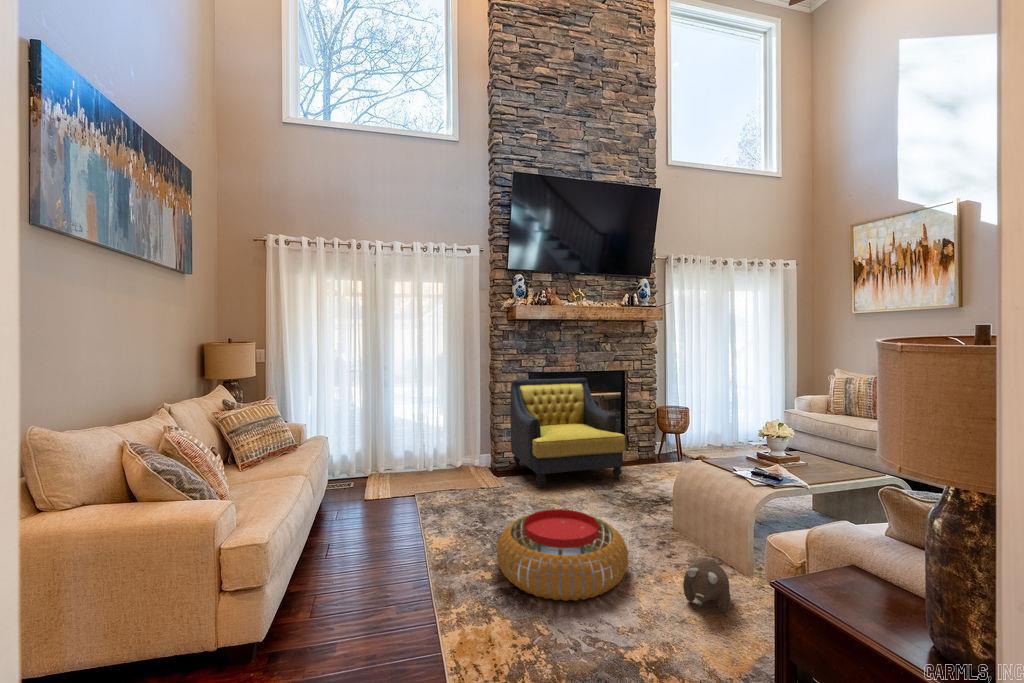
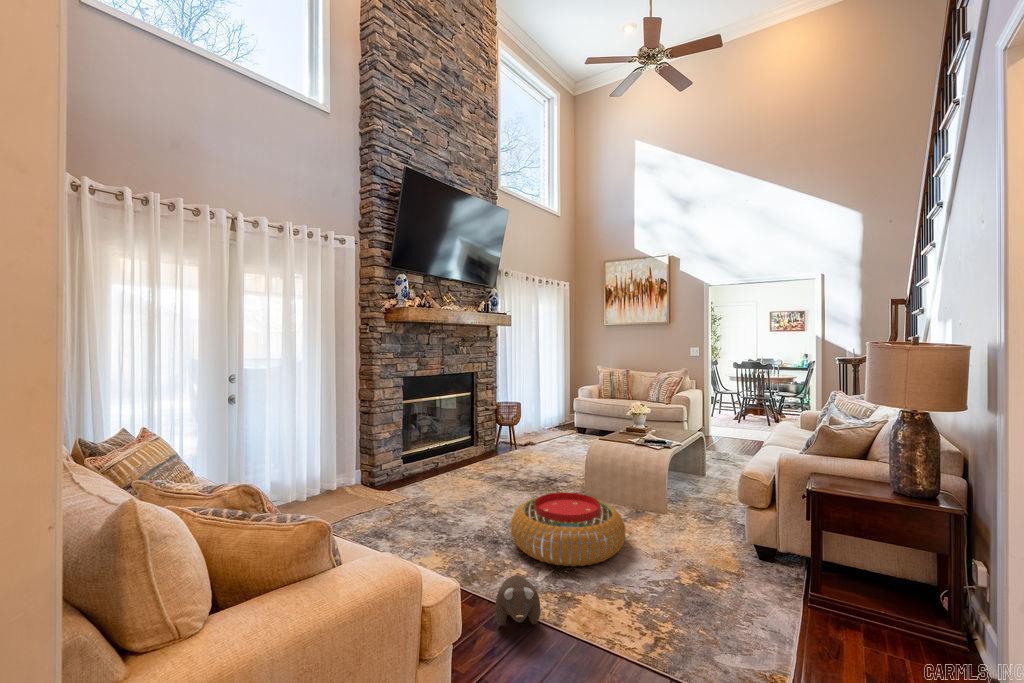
armchair: present [510,378,625,489] -> none [387,380,508,491]
plush toy: present [683,560,730,613] -> present [495,575,540,626]

